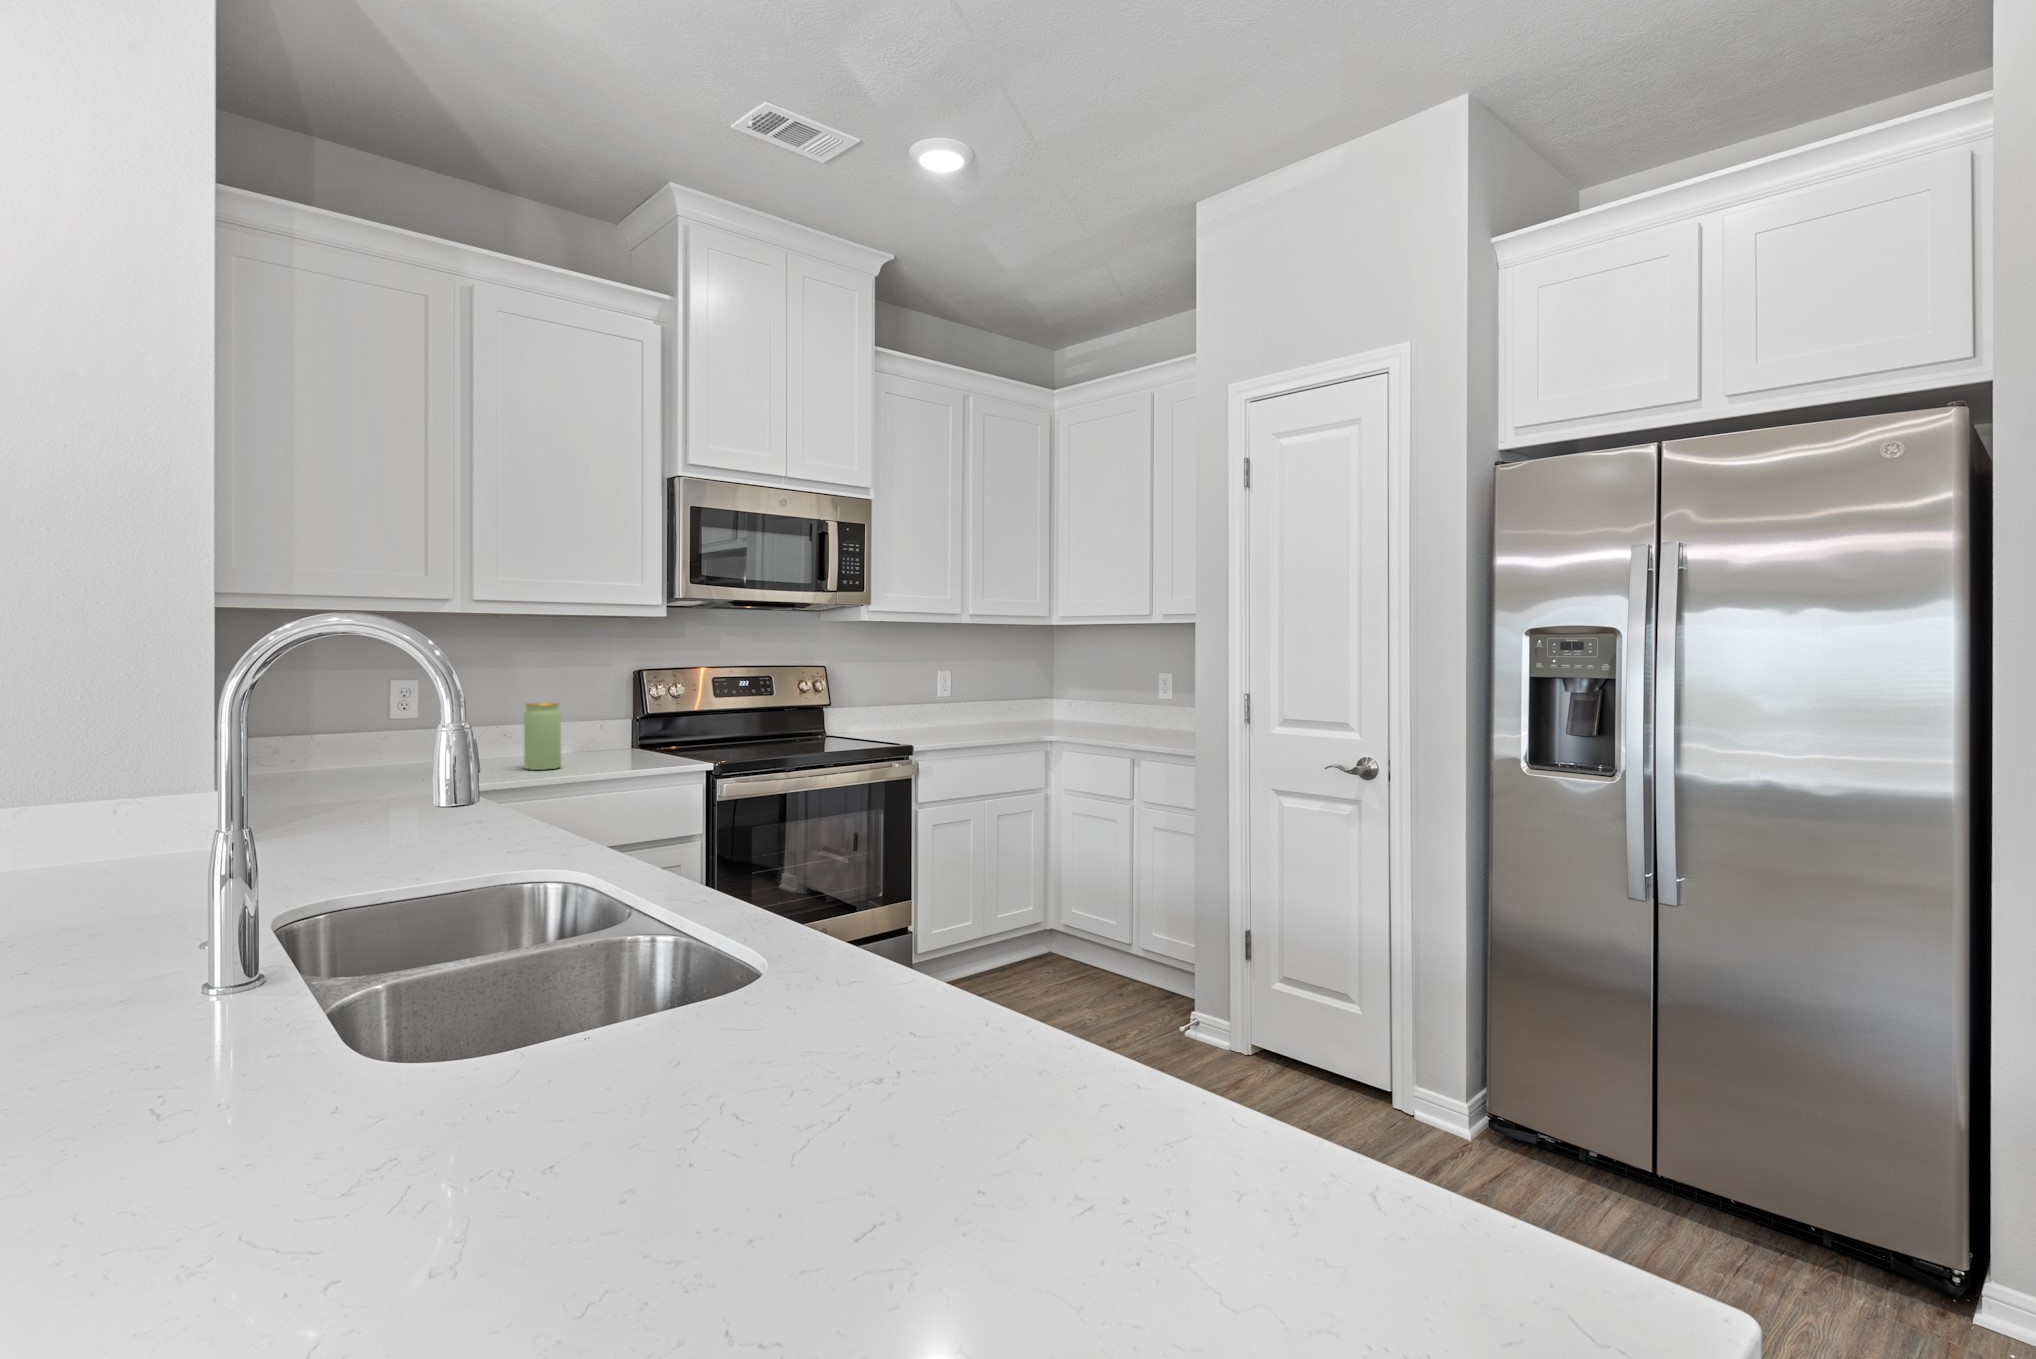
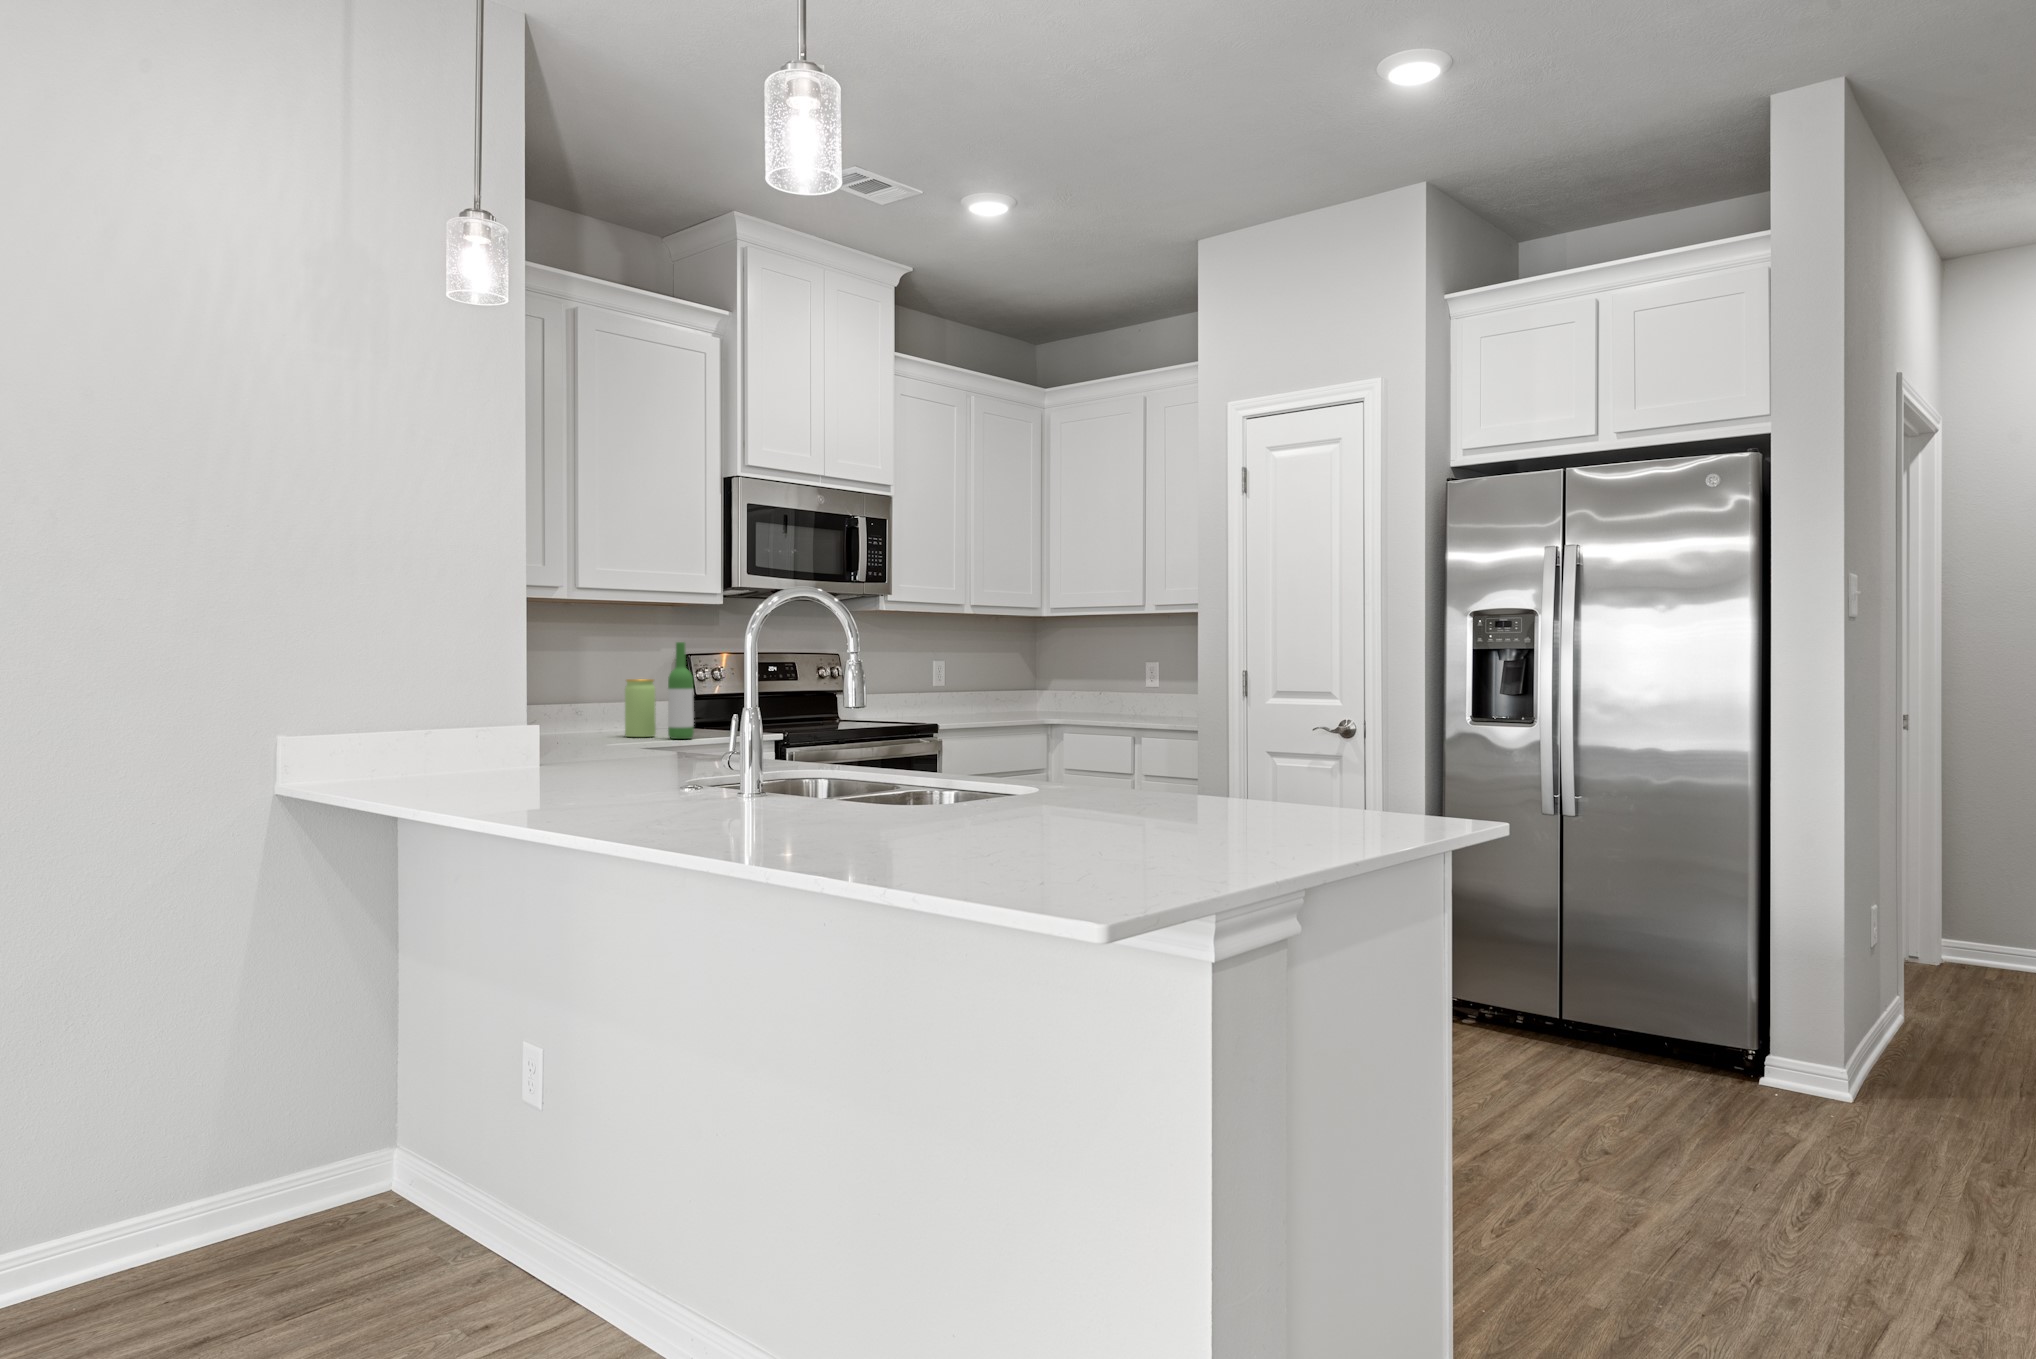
wine bottle: none [565,662,596,774] -> present [668,642,694,739]

